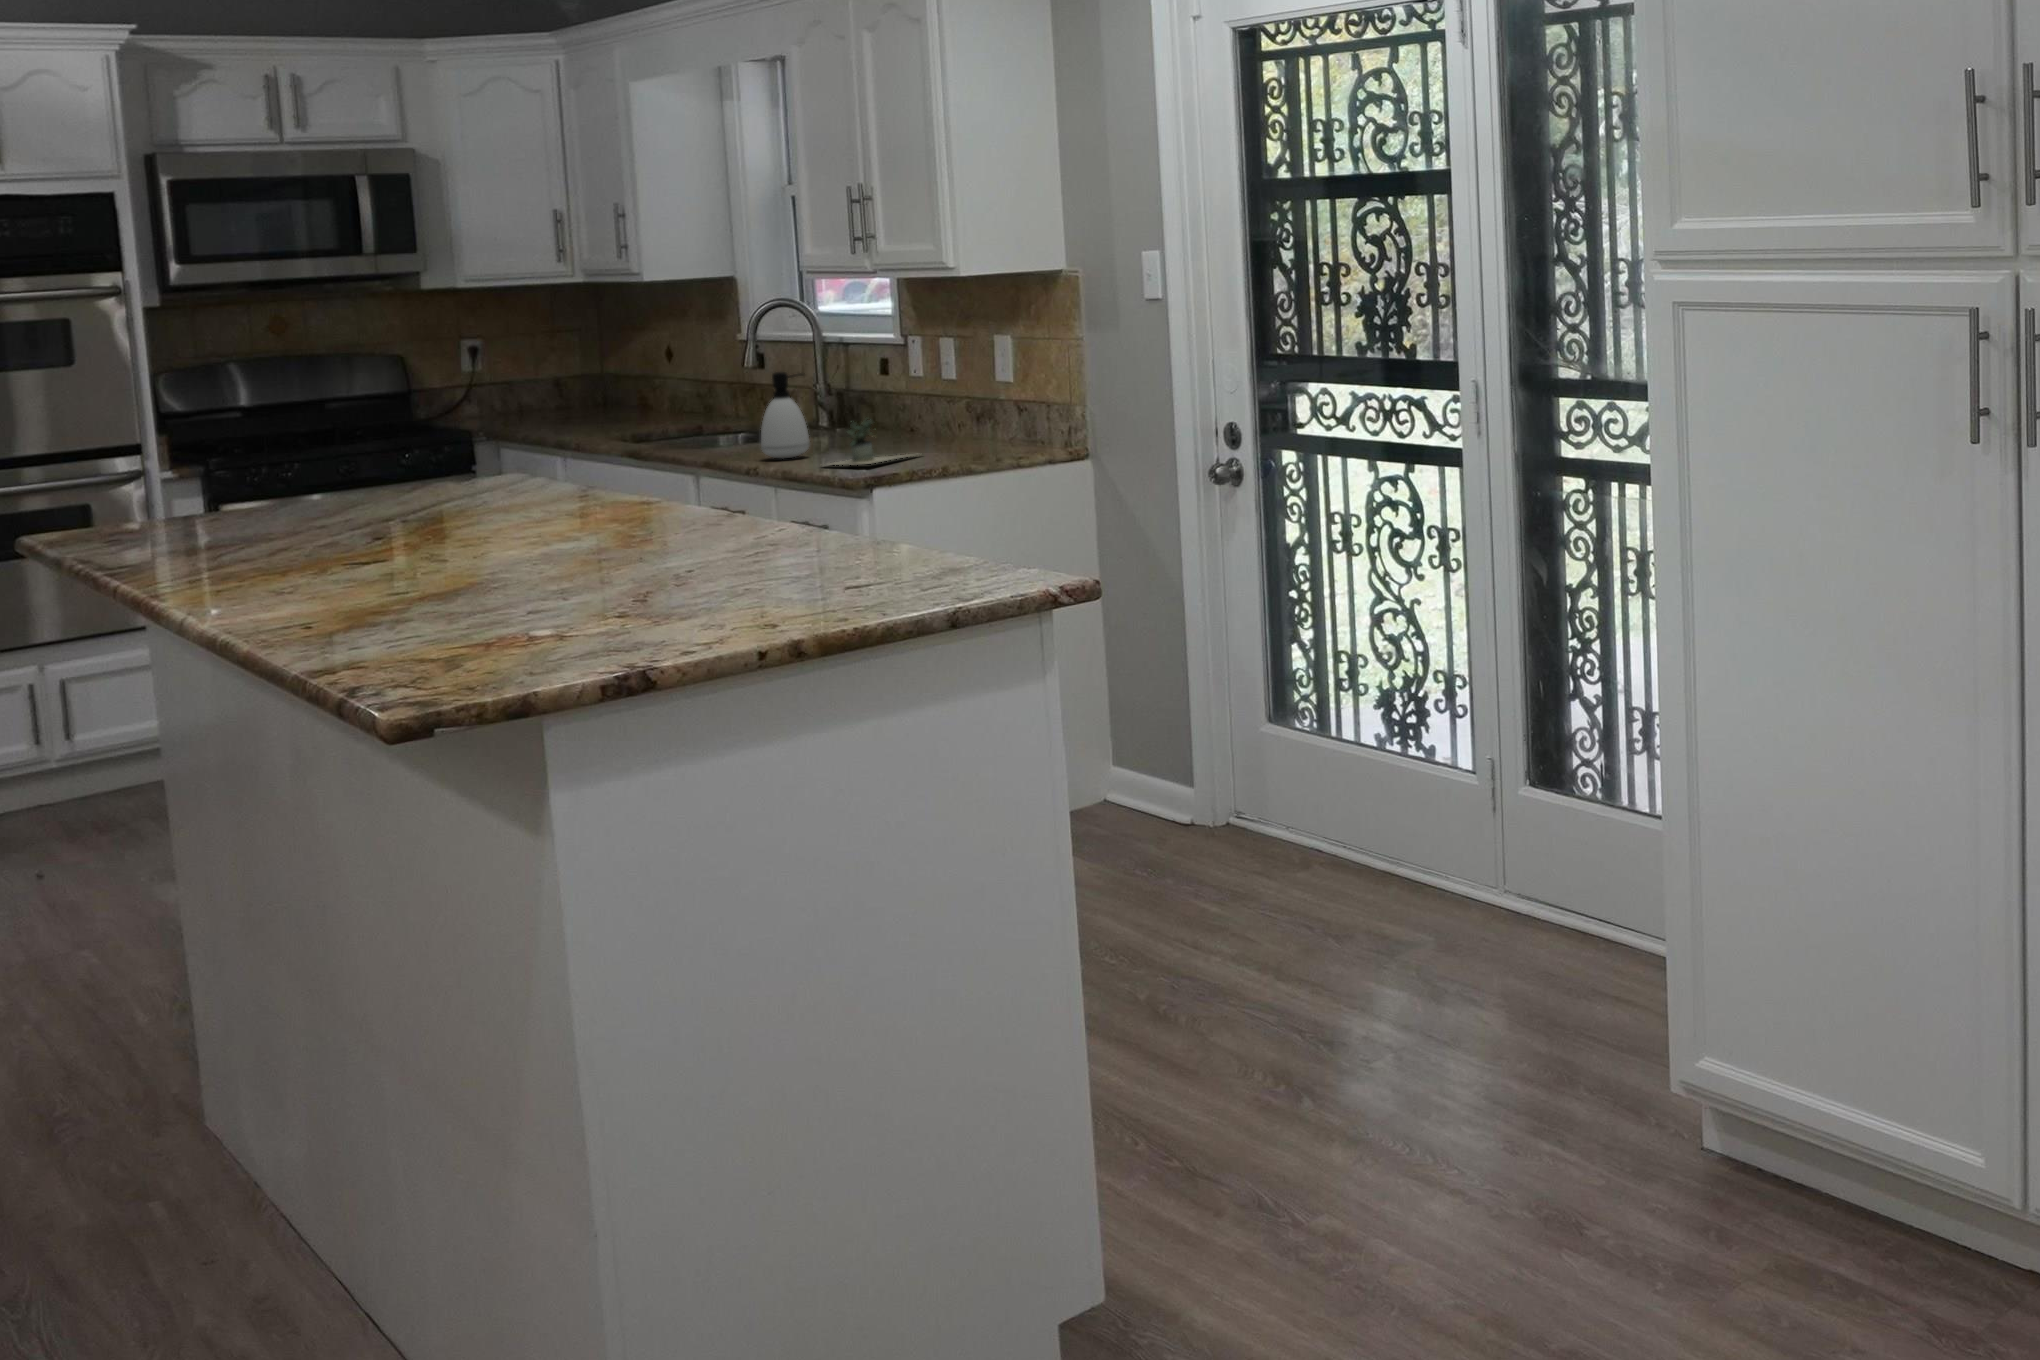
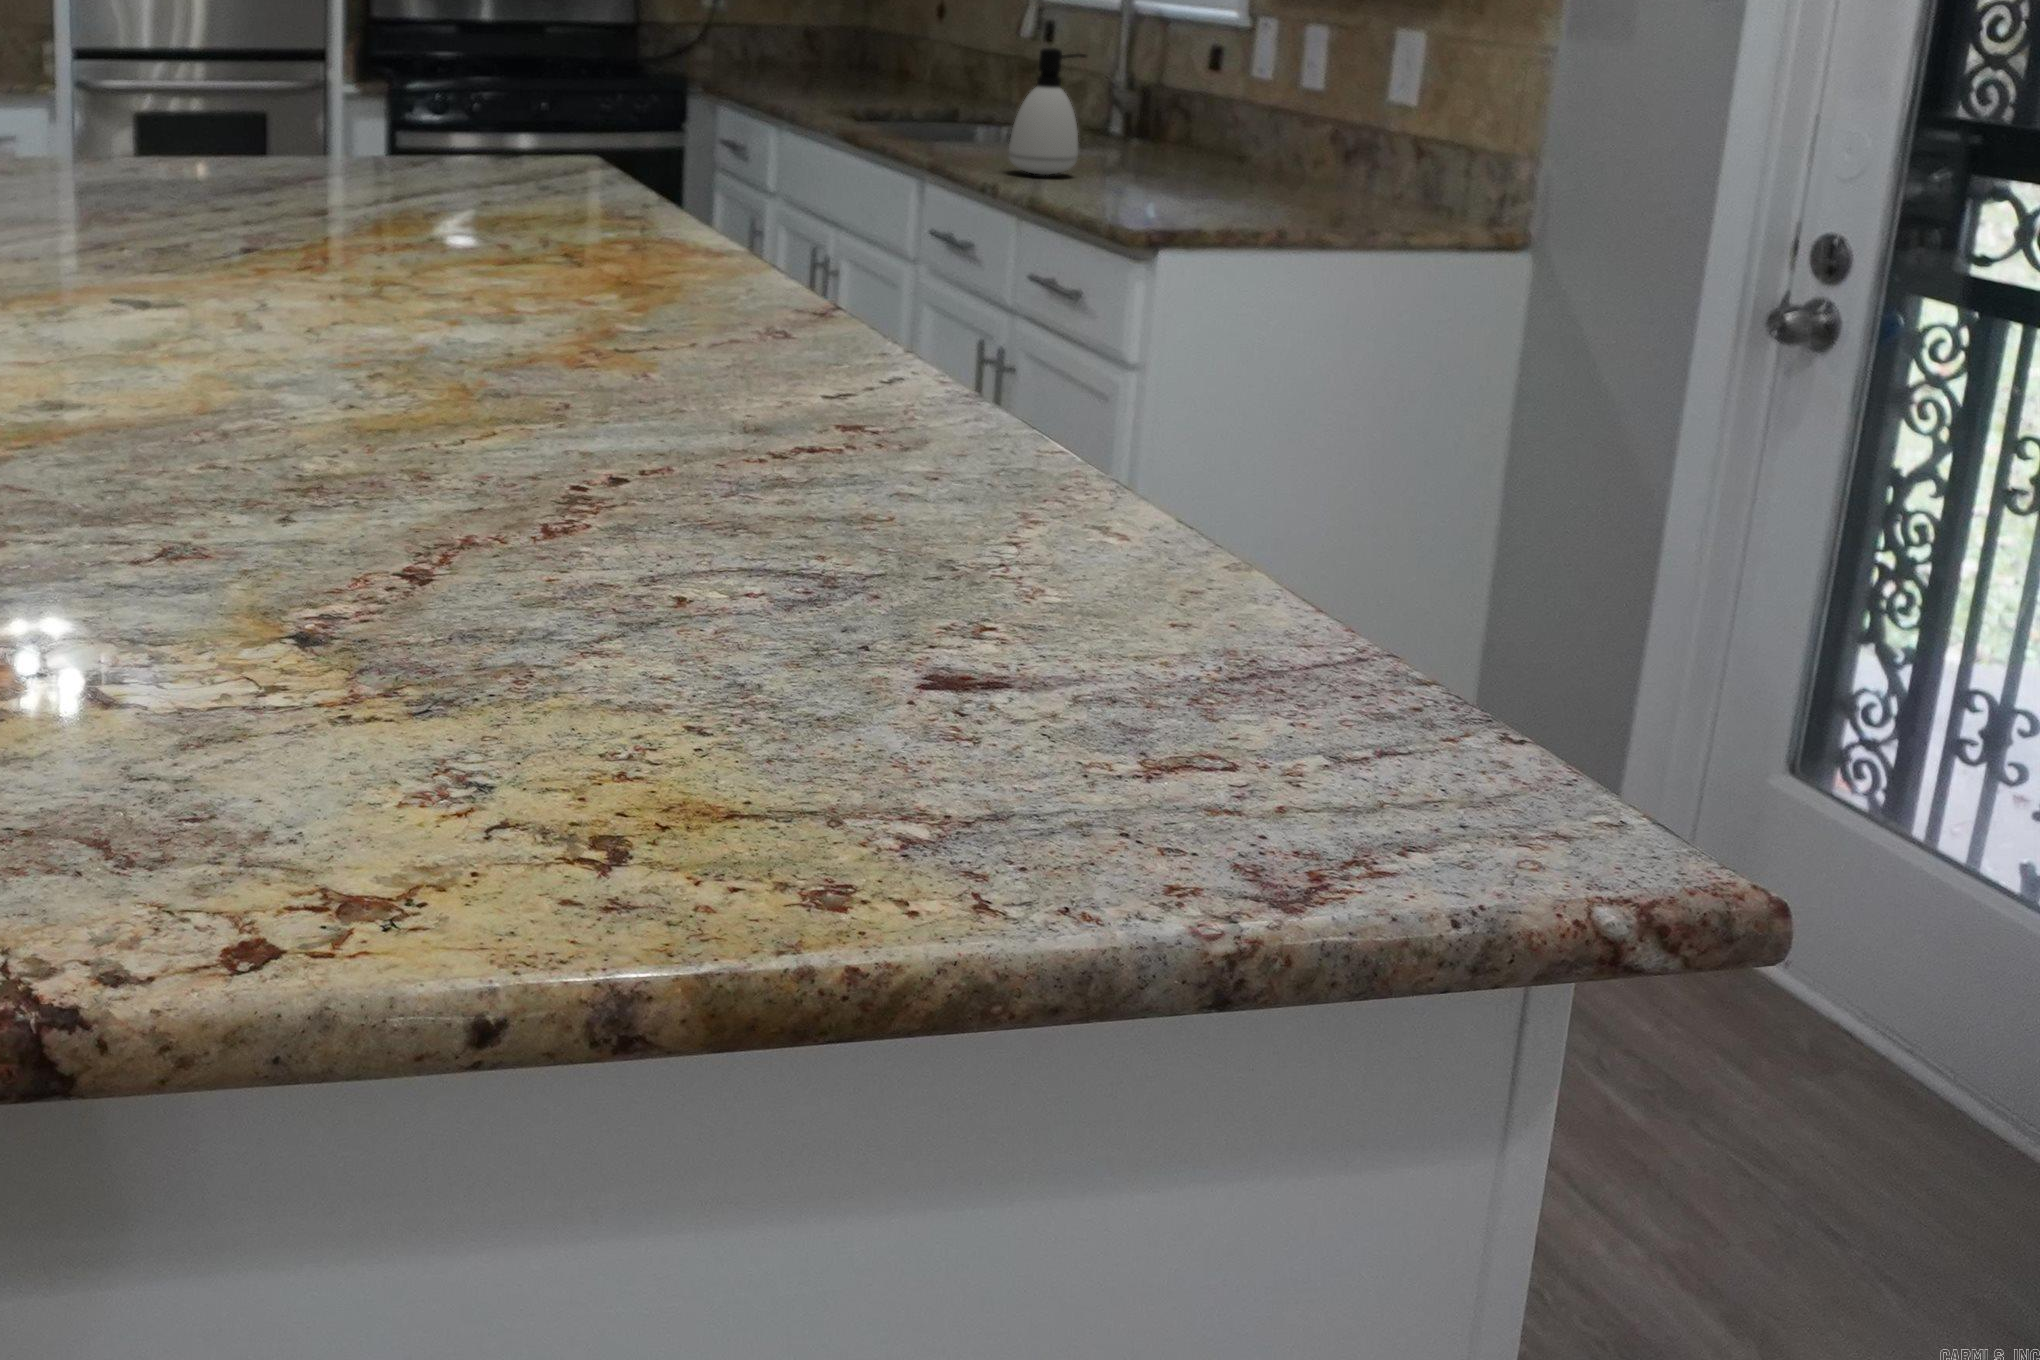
potted plant: present [834,419,910,465] -> none [1081,131,1286,205]

